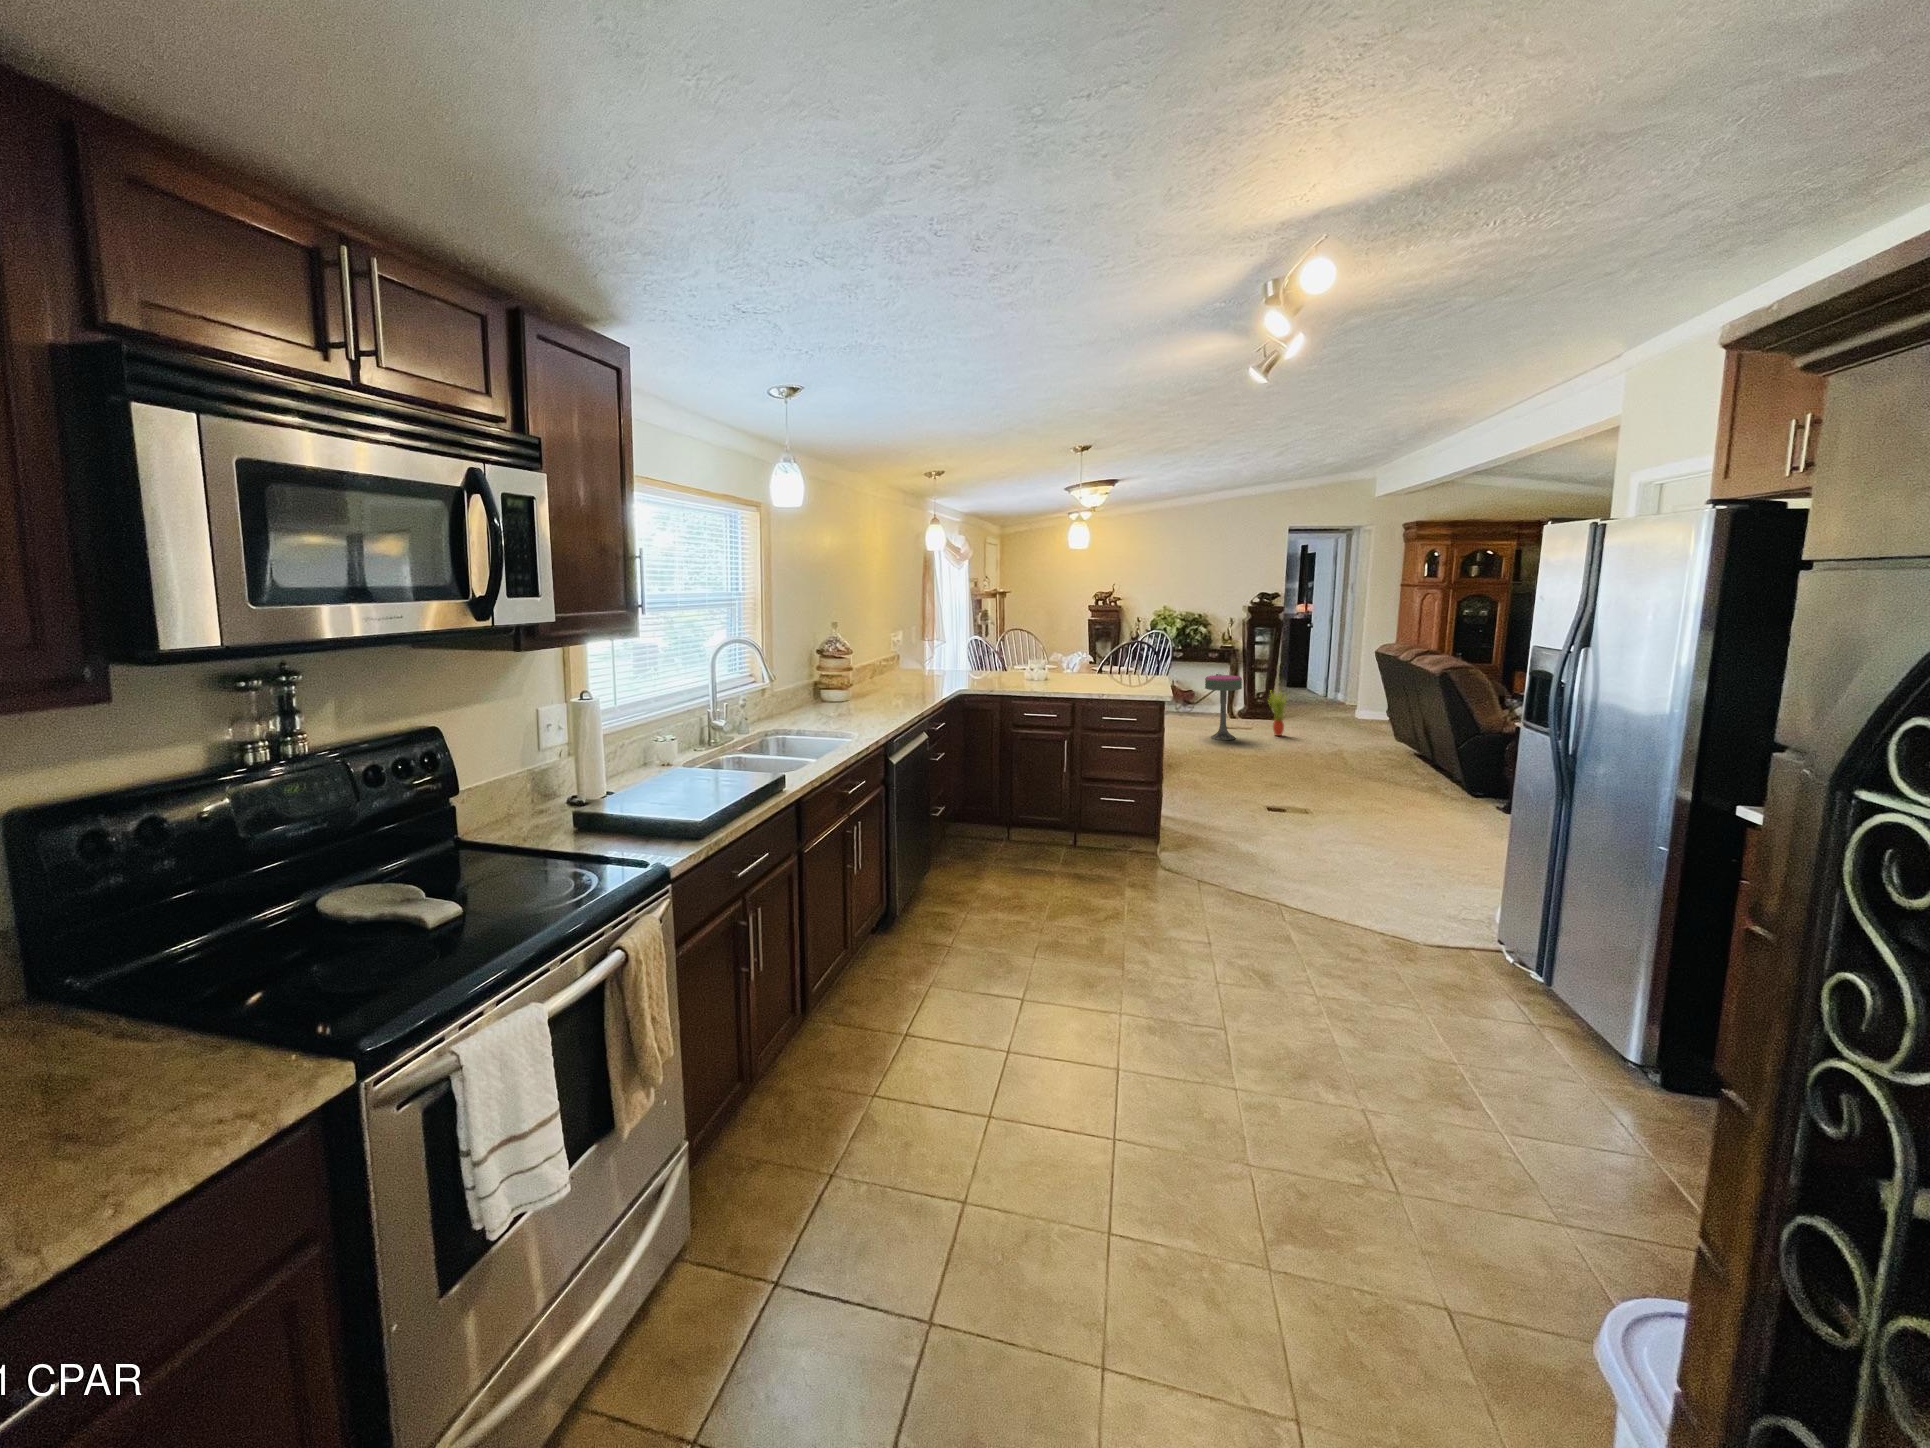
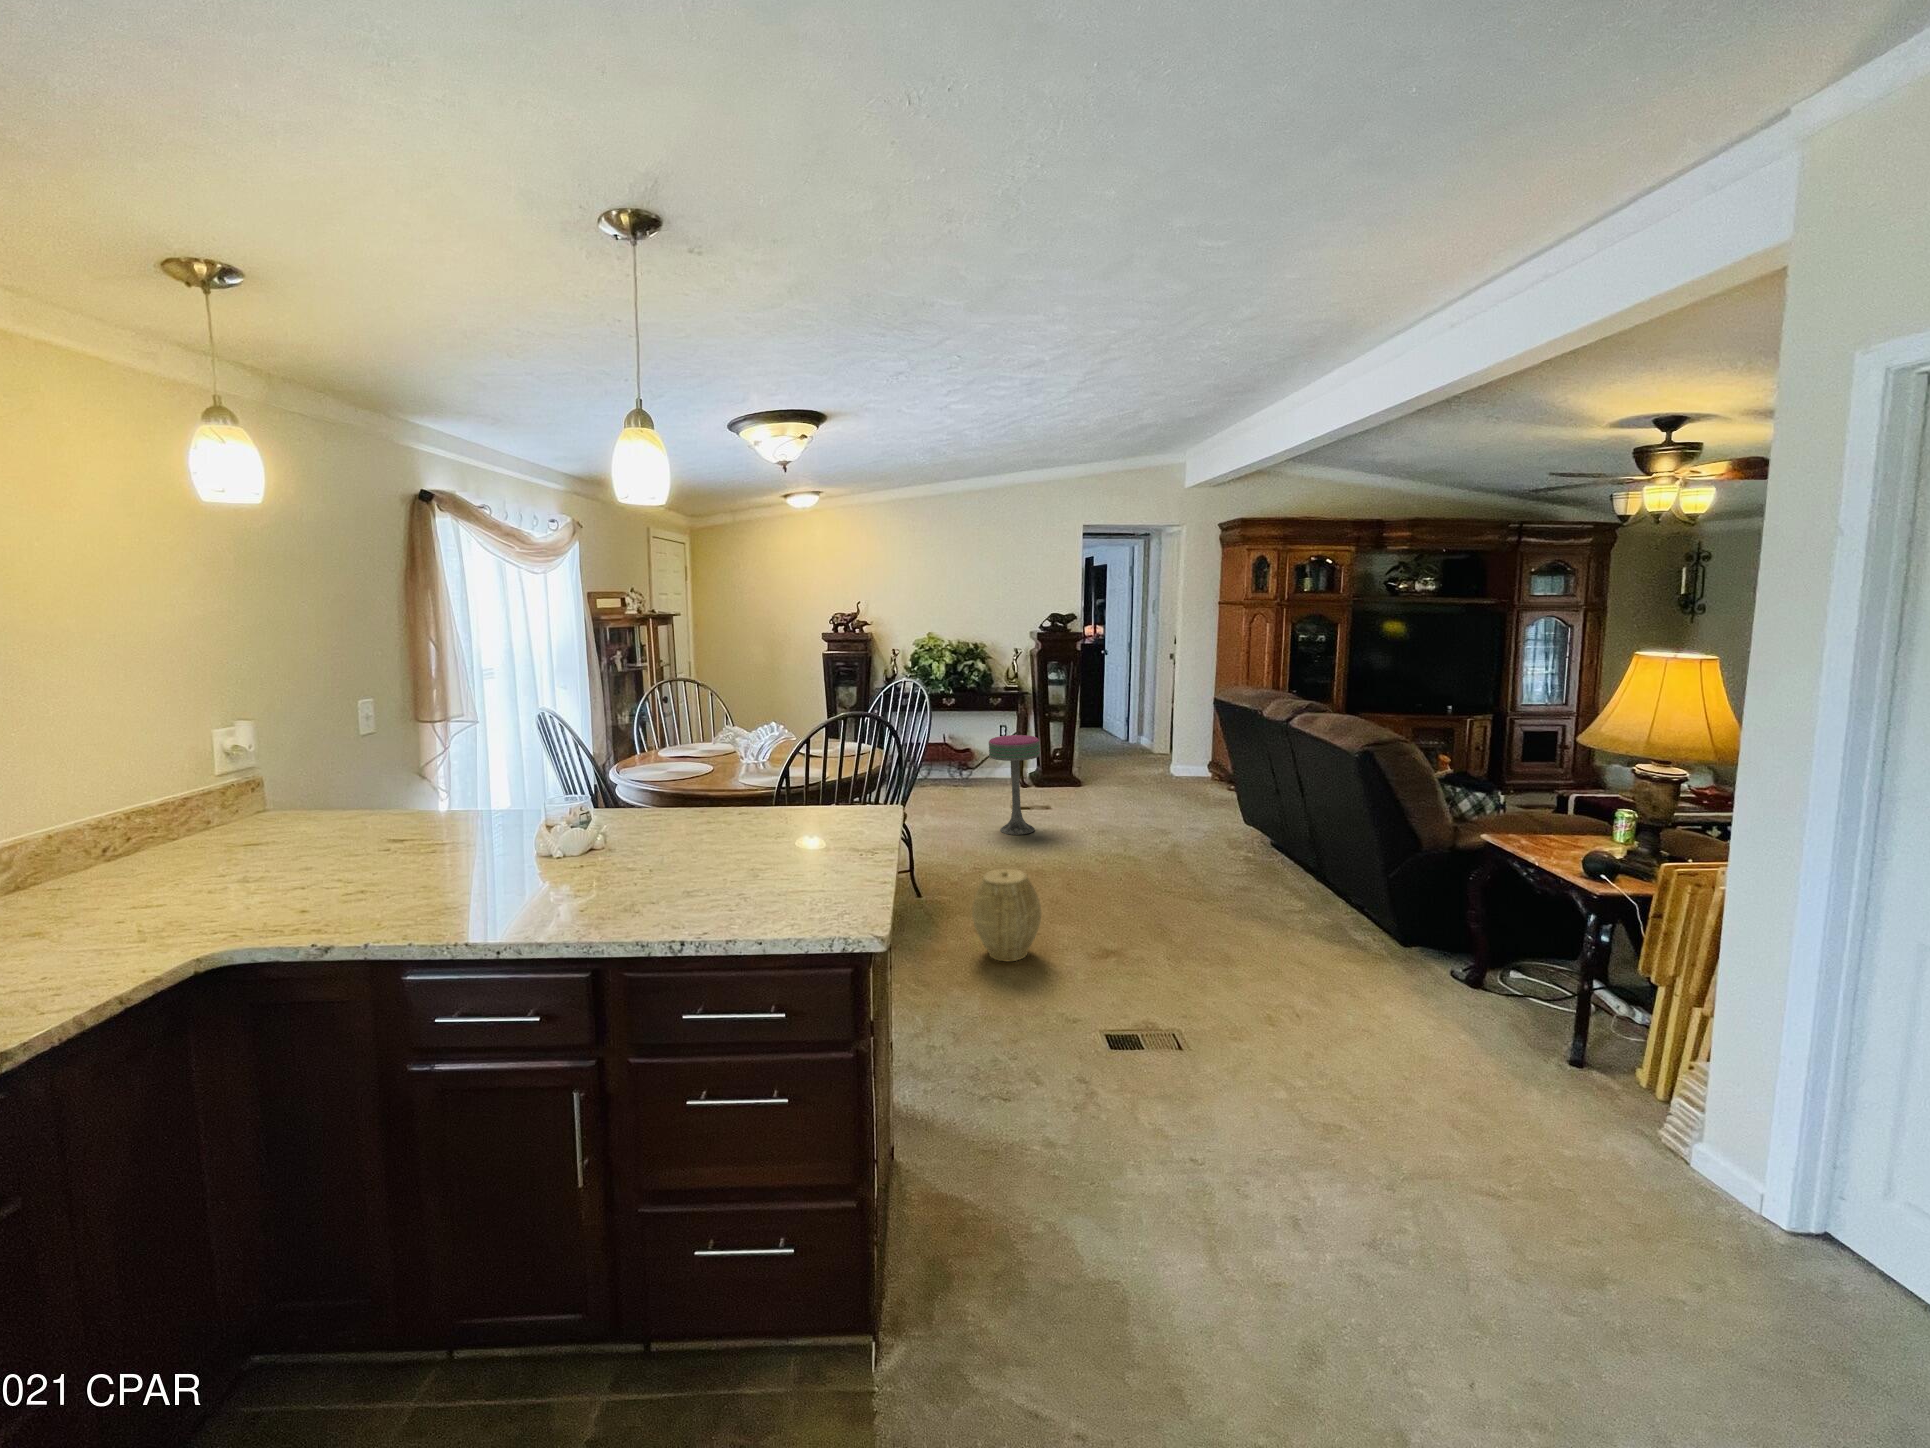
potted plant: present [1268,690,1285,736] -> none [1073,752,1102,819]
woven basket: none [1189,740,1230,789] -> present [972,869,1041,962]

